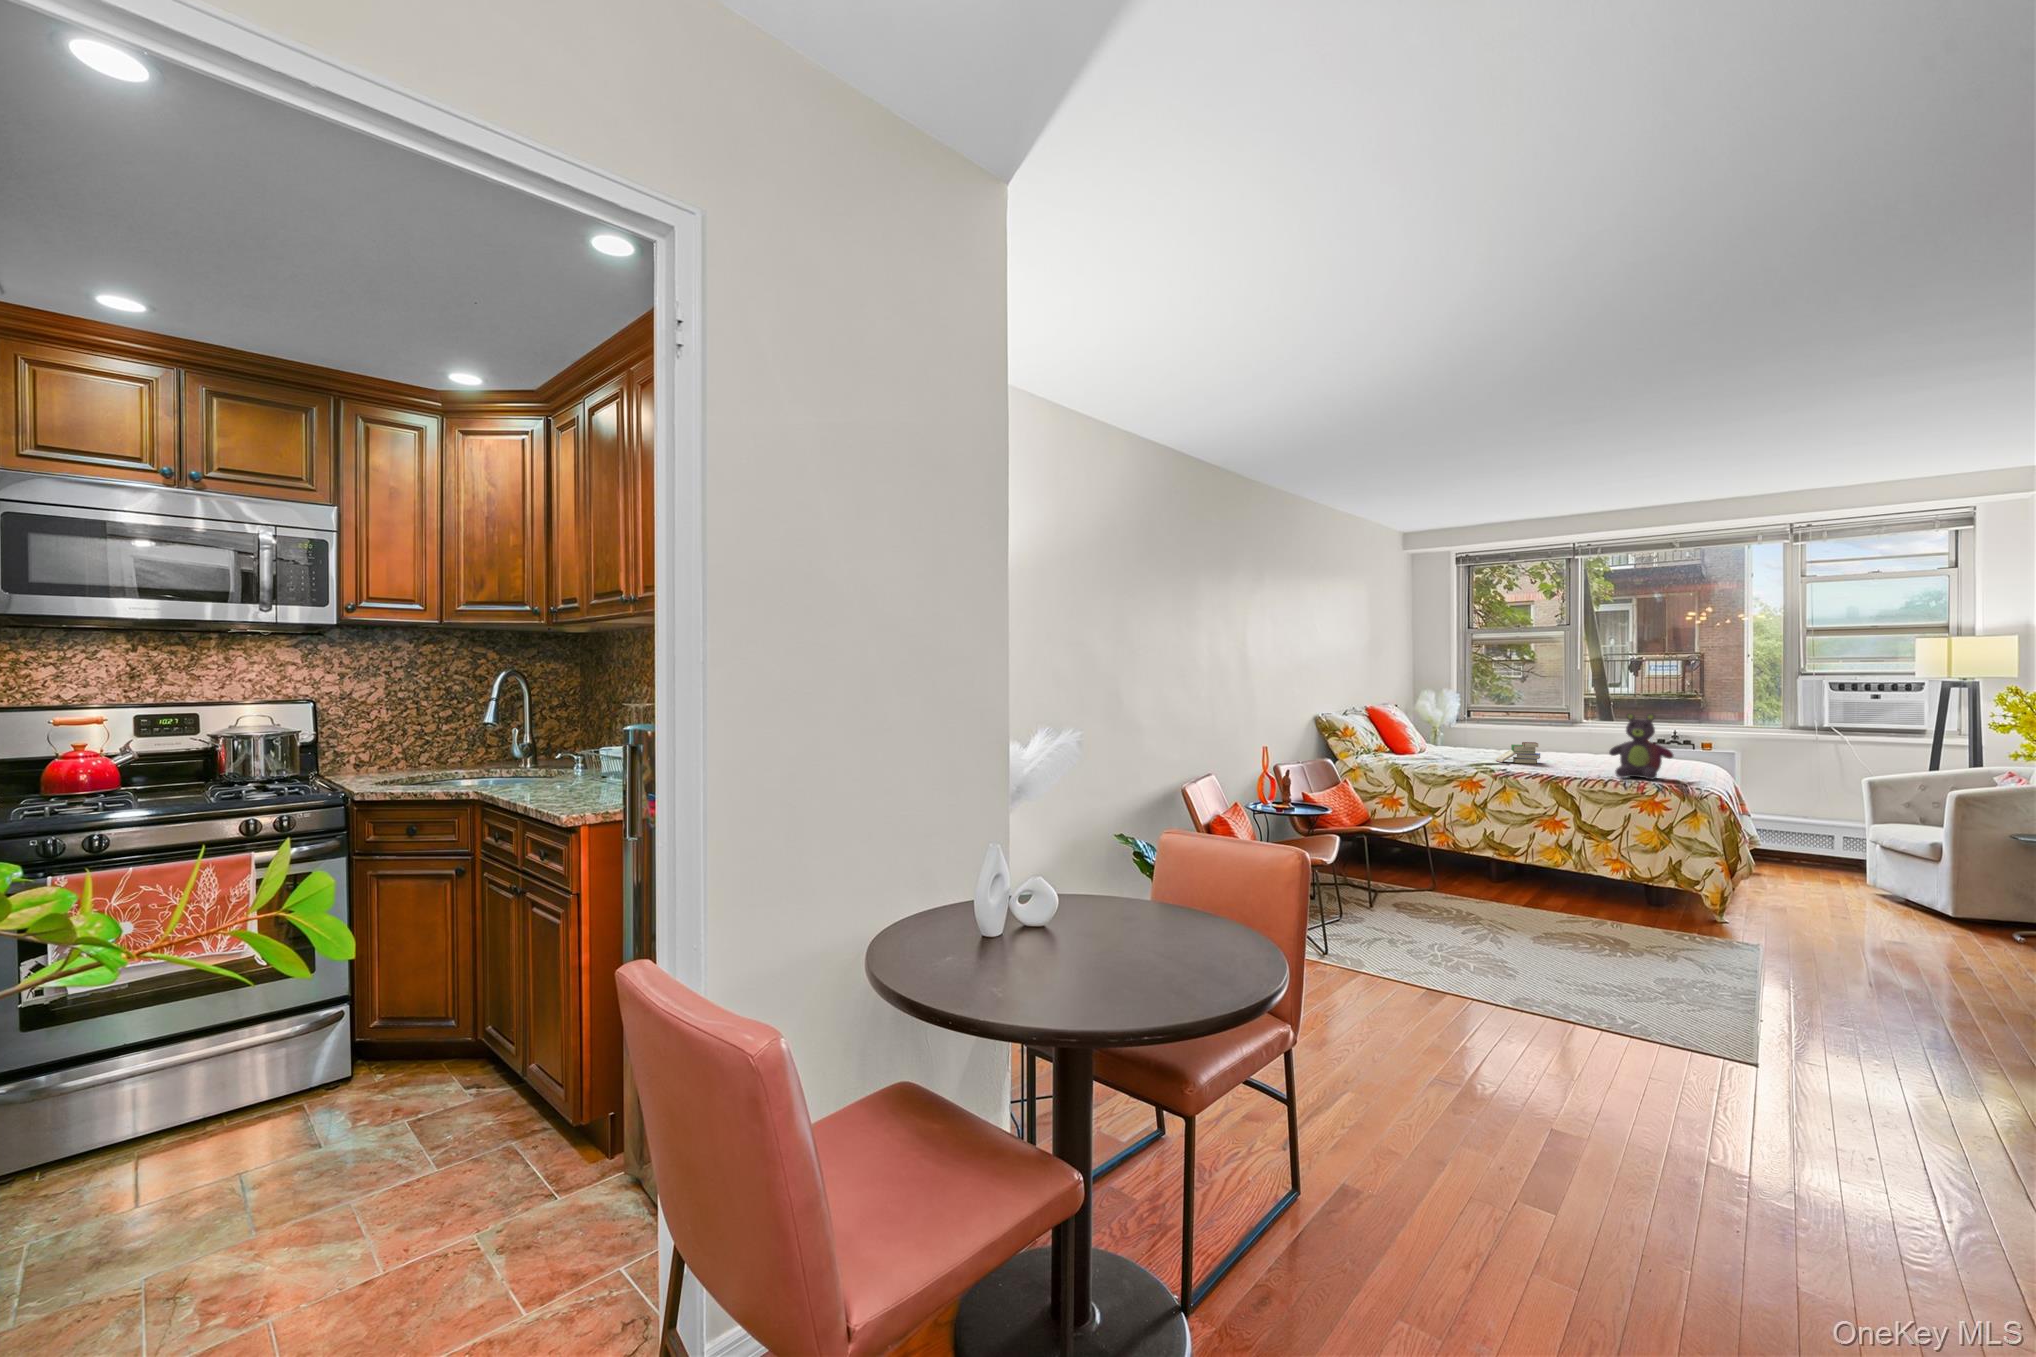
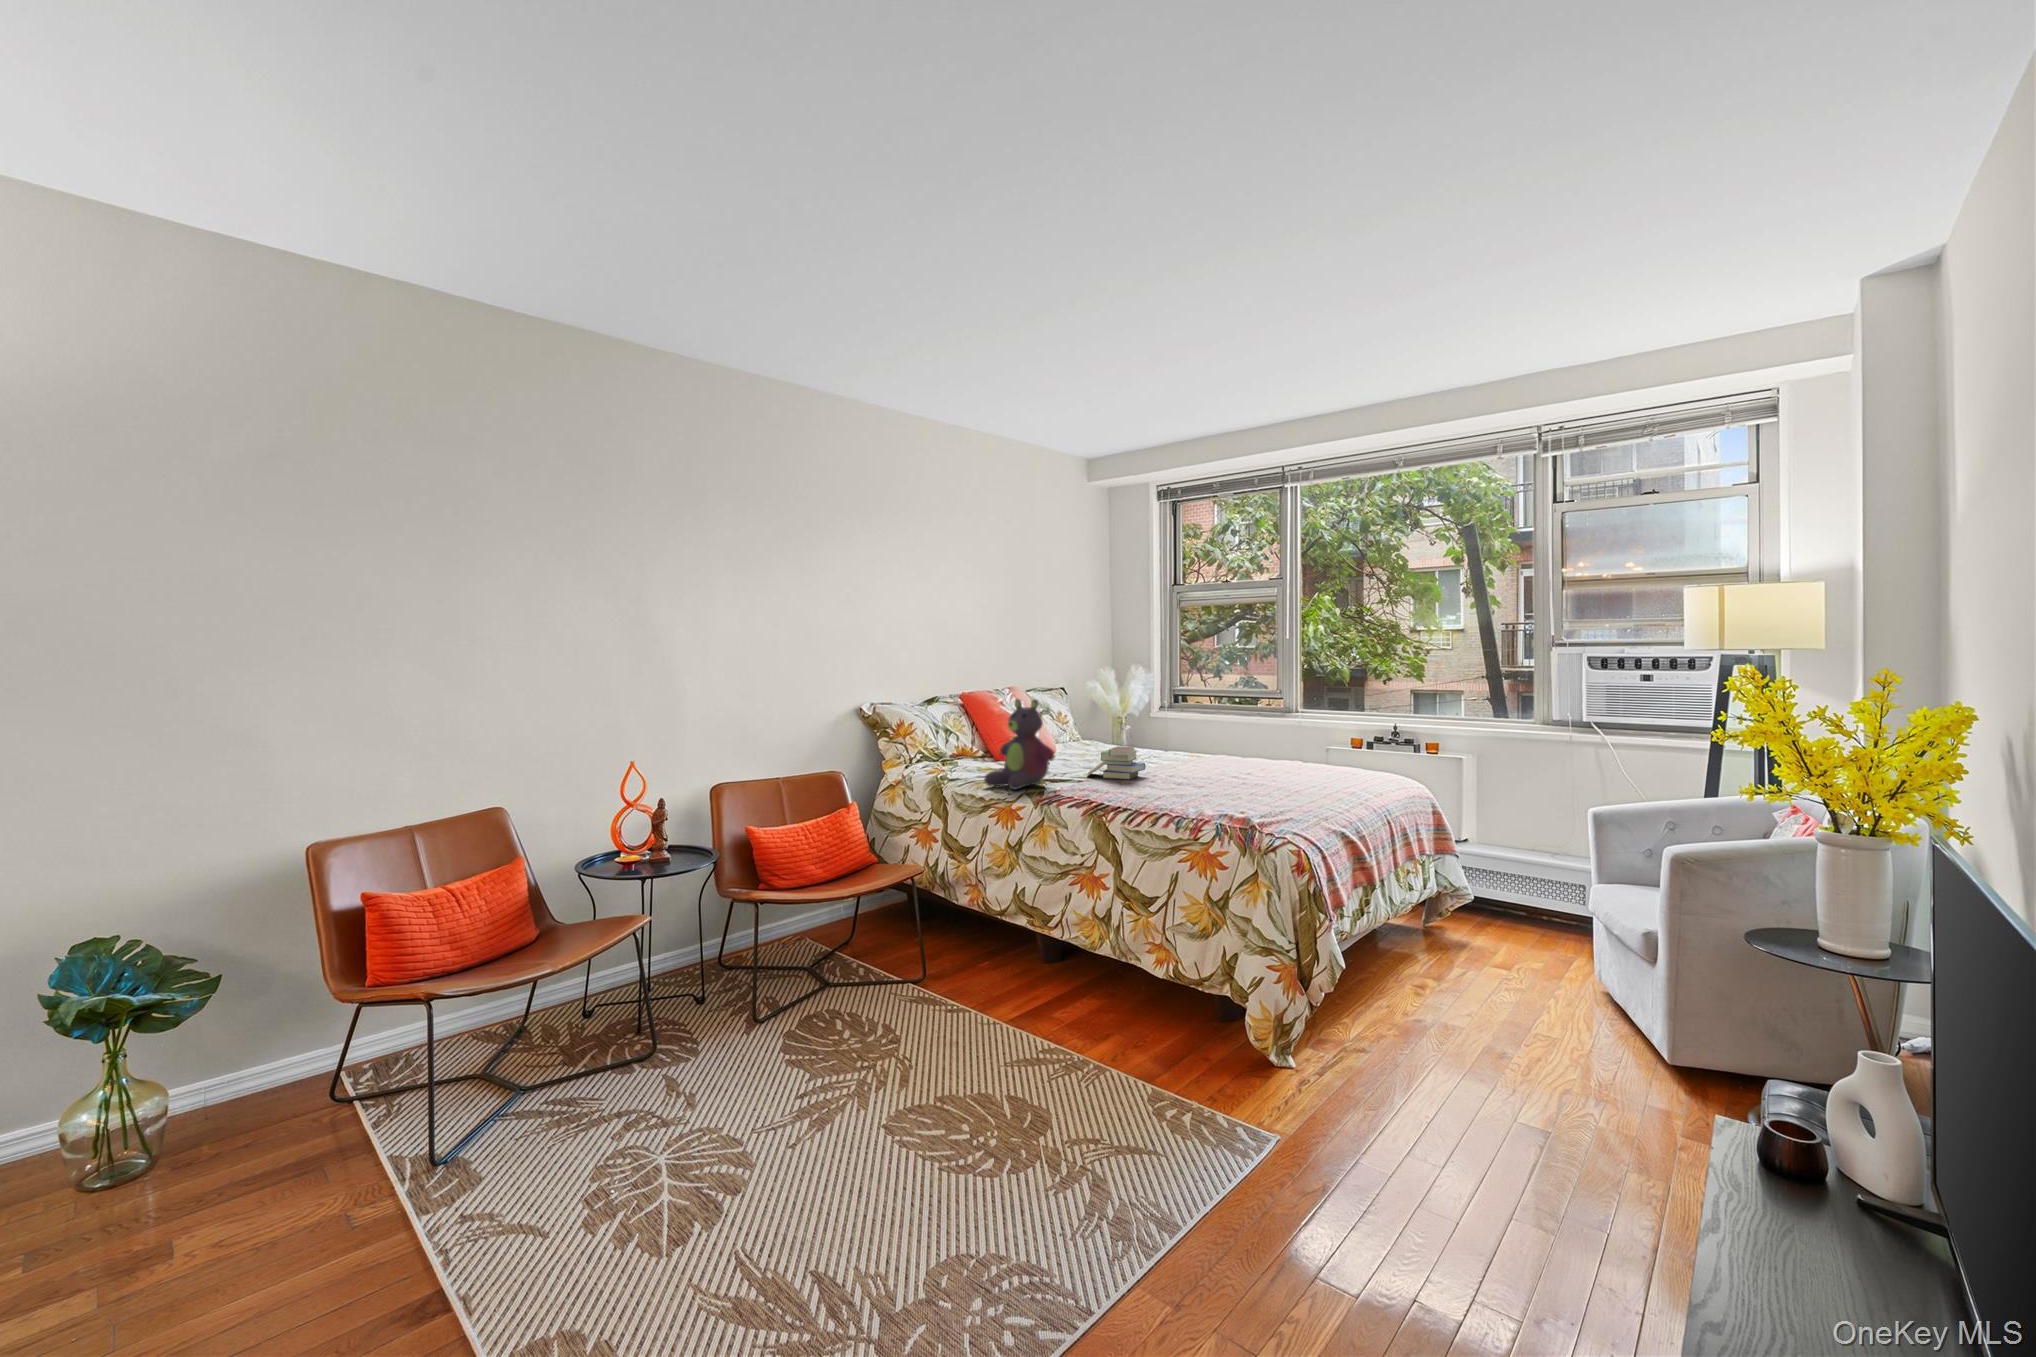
stuffed bear: present [1609,713,1673,779] -> present [984,699,1054,790]

